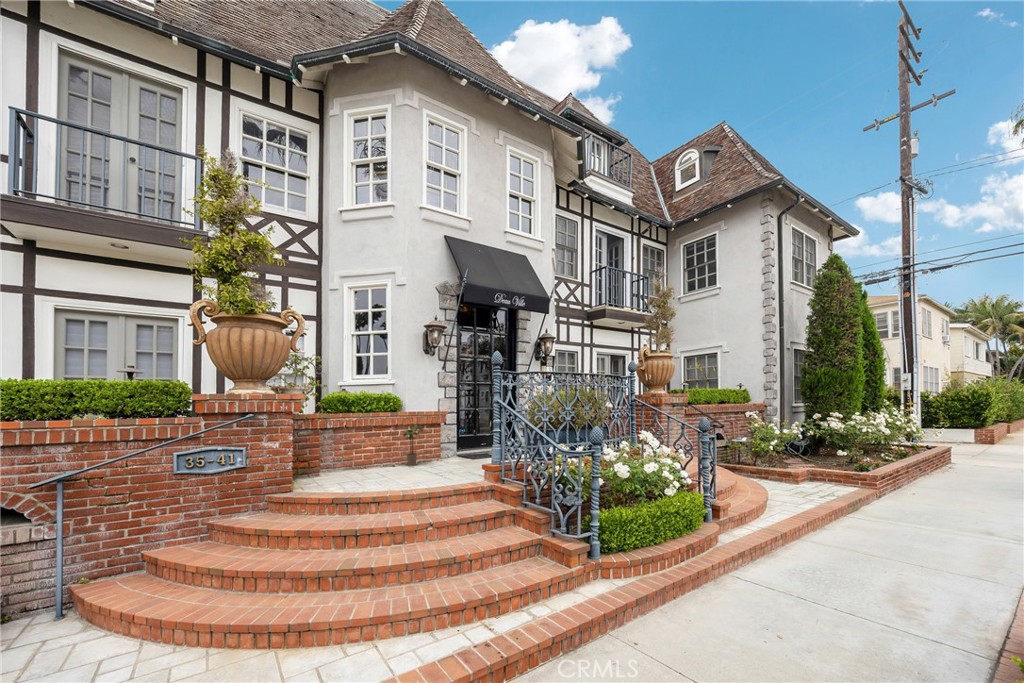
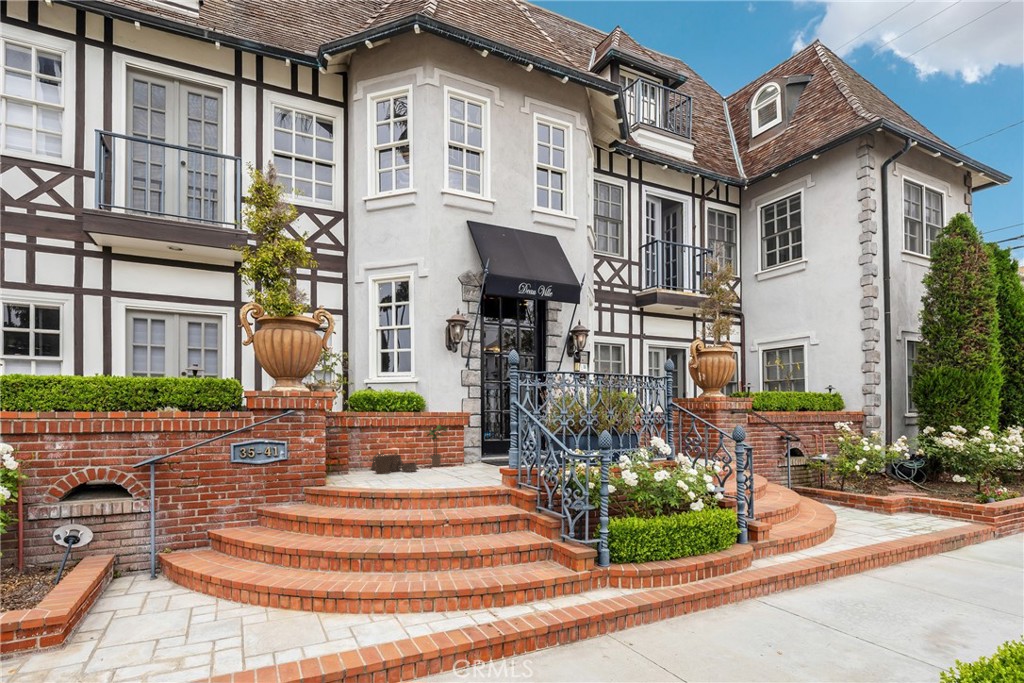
woven basket: none [346,452,392,477] -> present [371,453,417,474]

